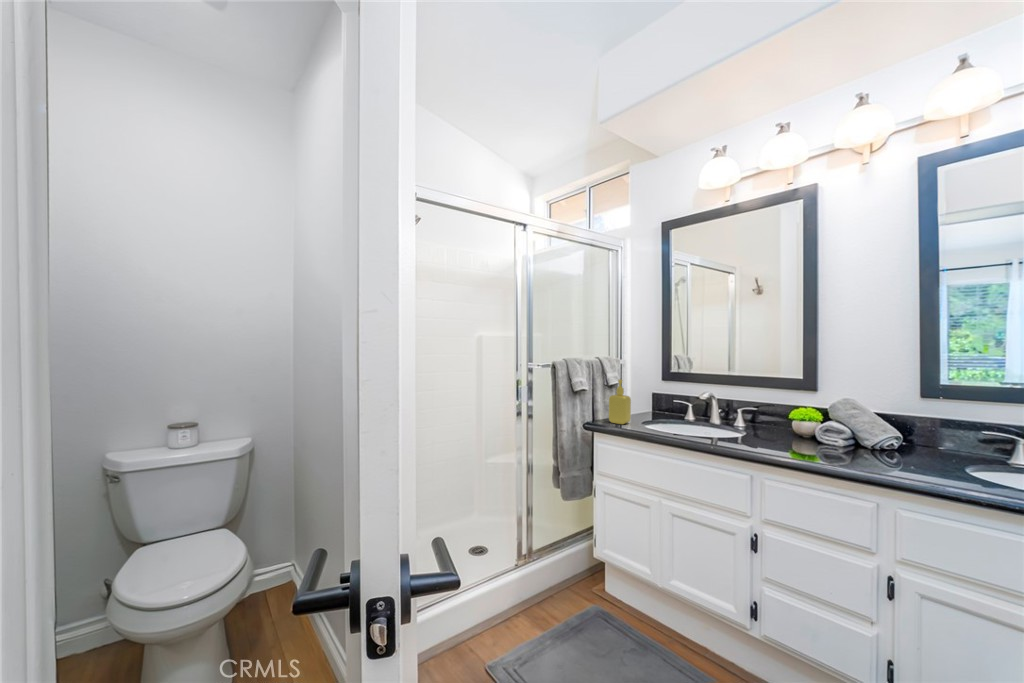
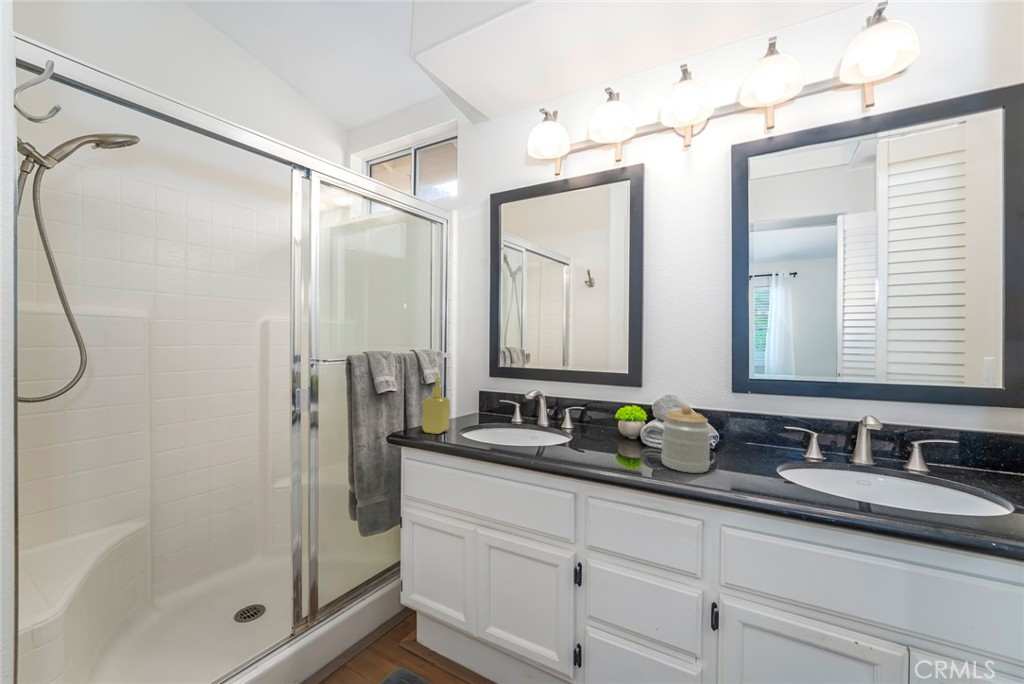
jar: none [835,407,888,466] -> present [661,406,711,473]

